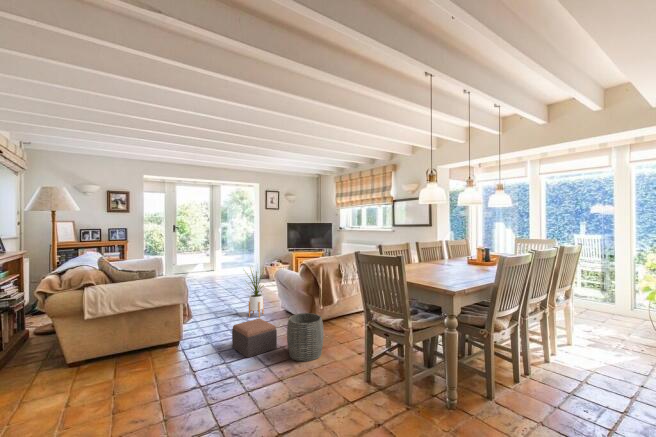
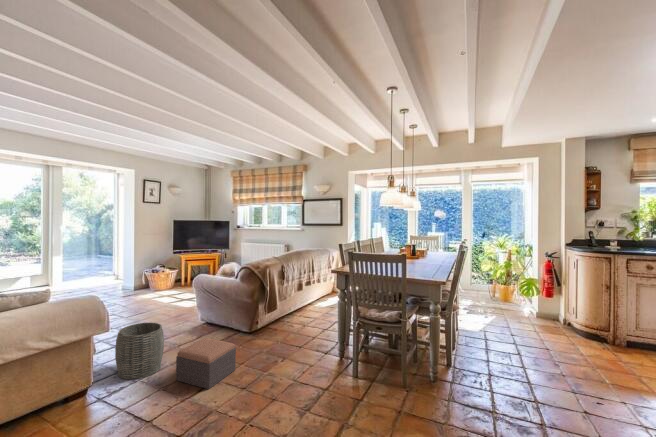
house plant: present [248,270,265,317] -> none [155,269,194,338]
woven basket: present [287,313,324,361] -> present [115,323,164,380]

